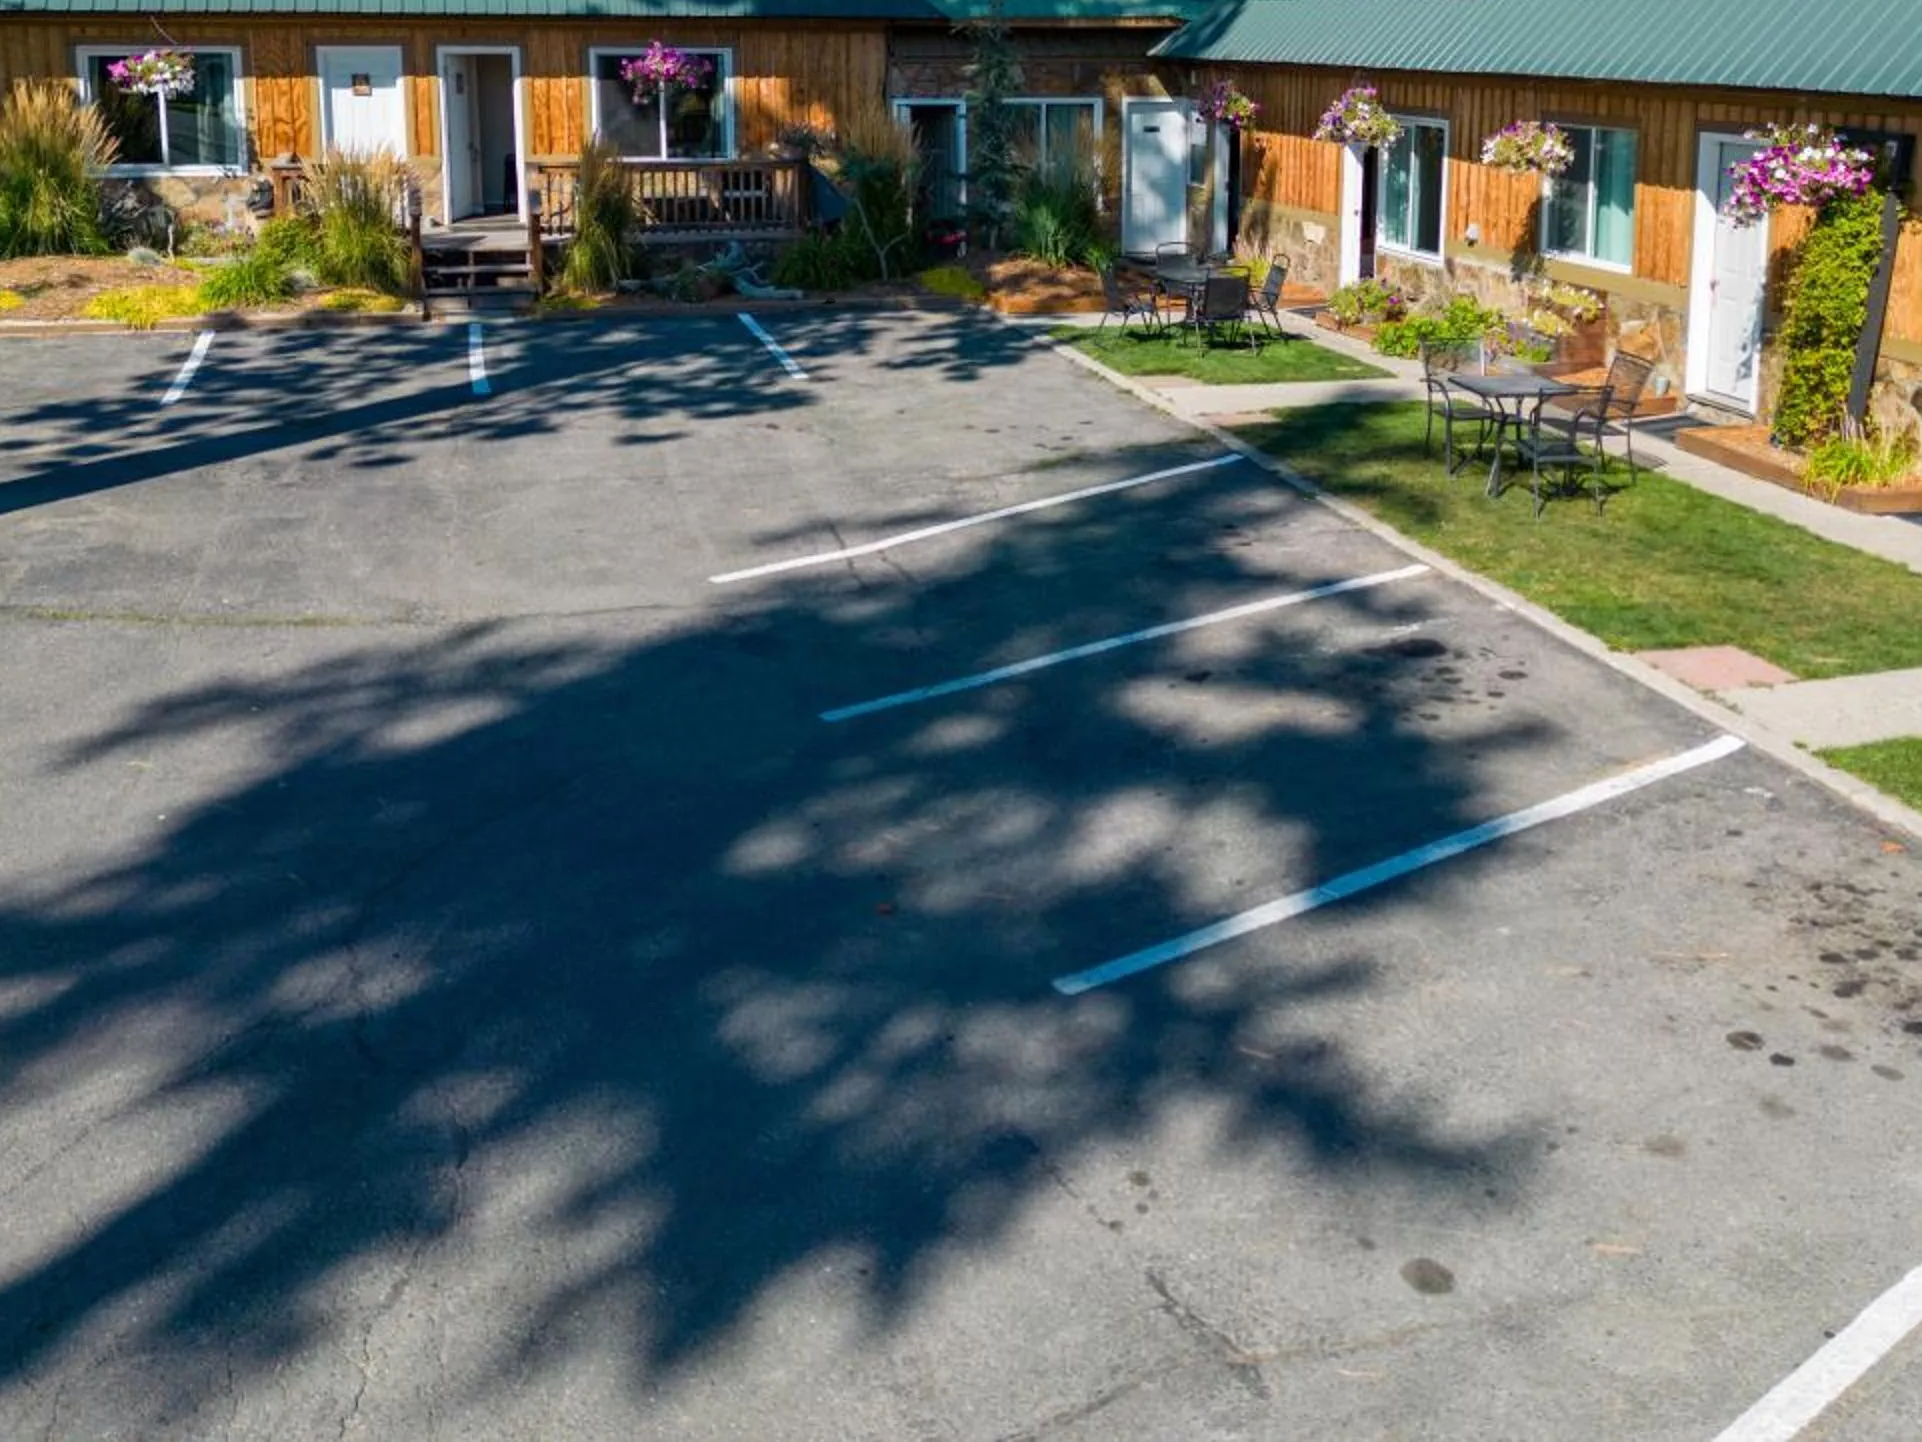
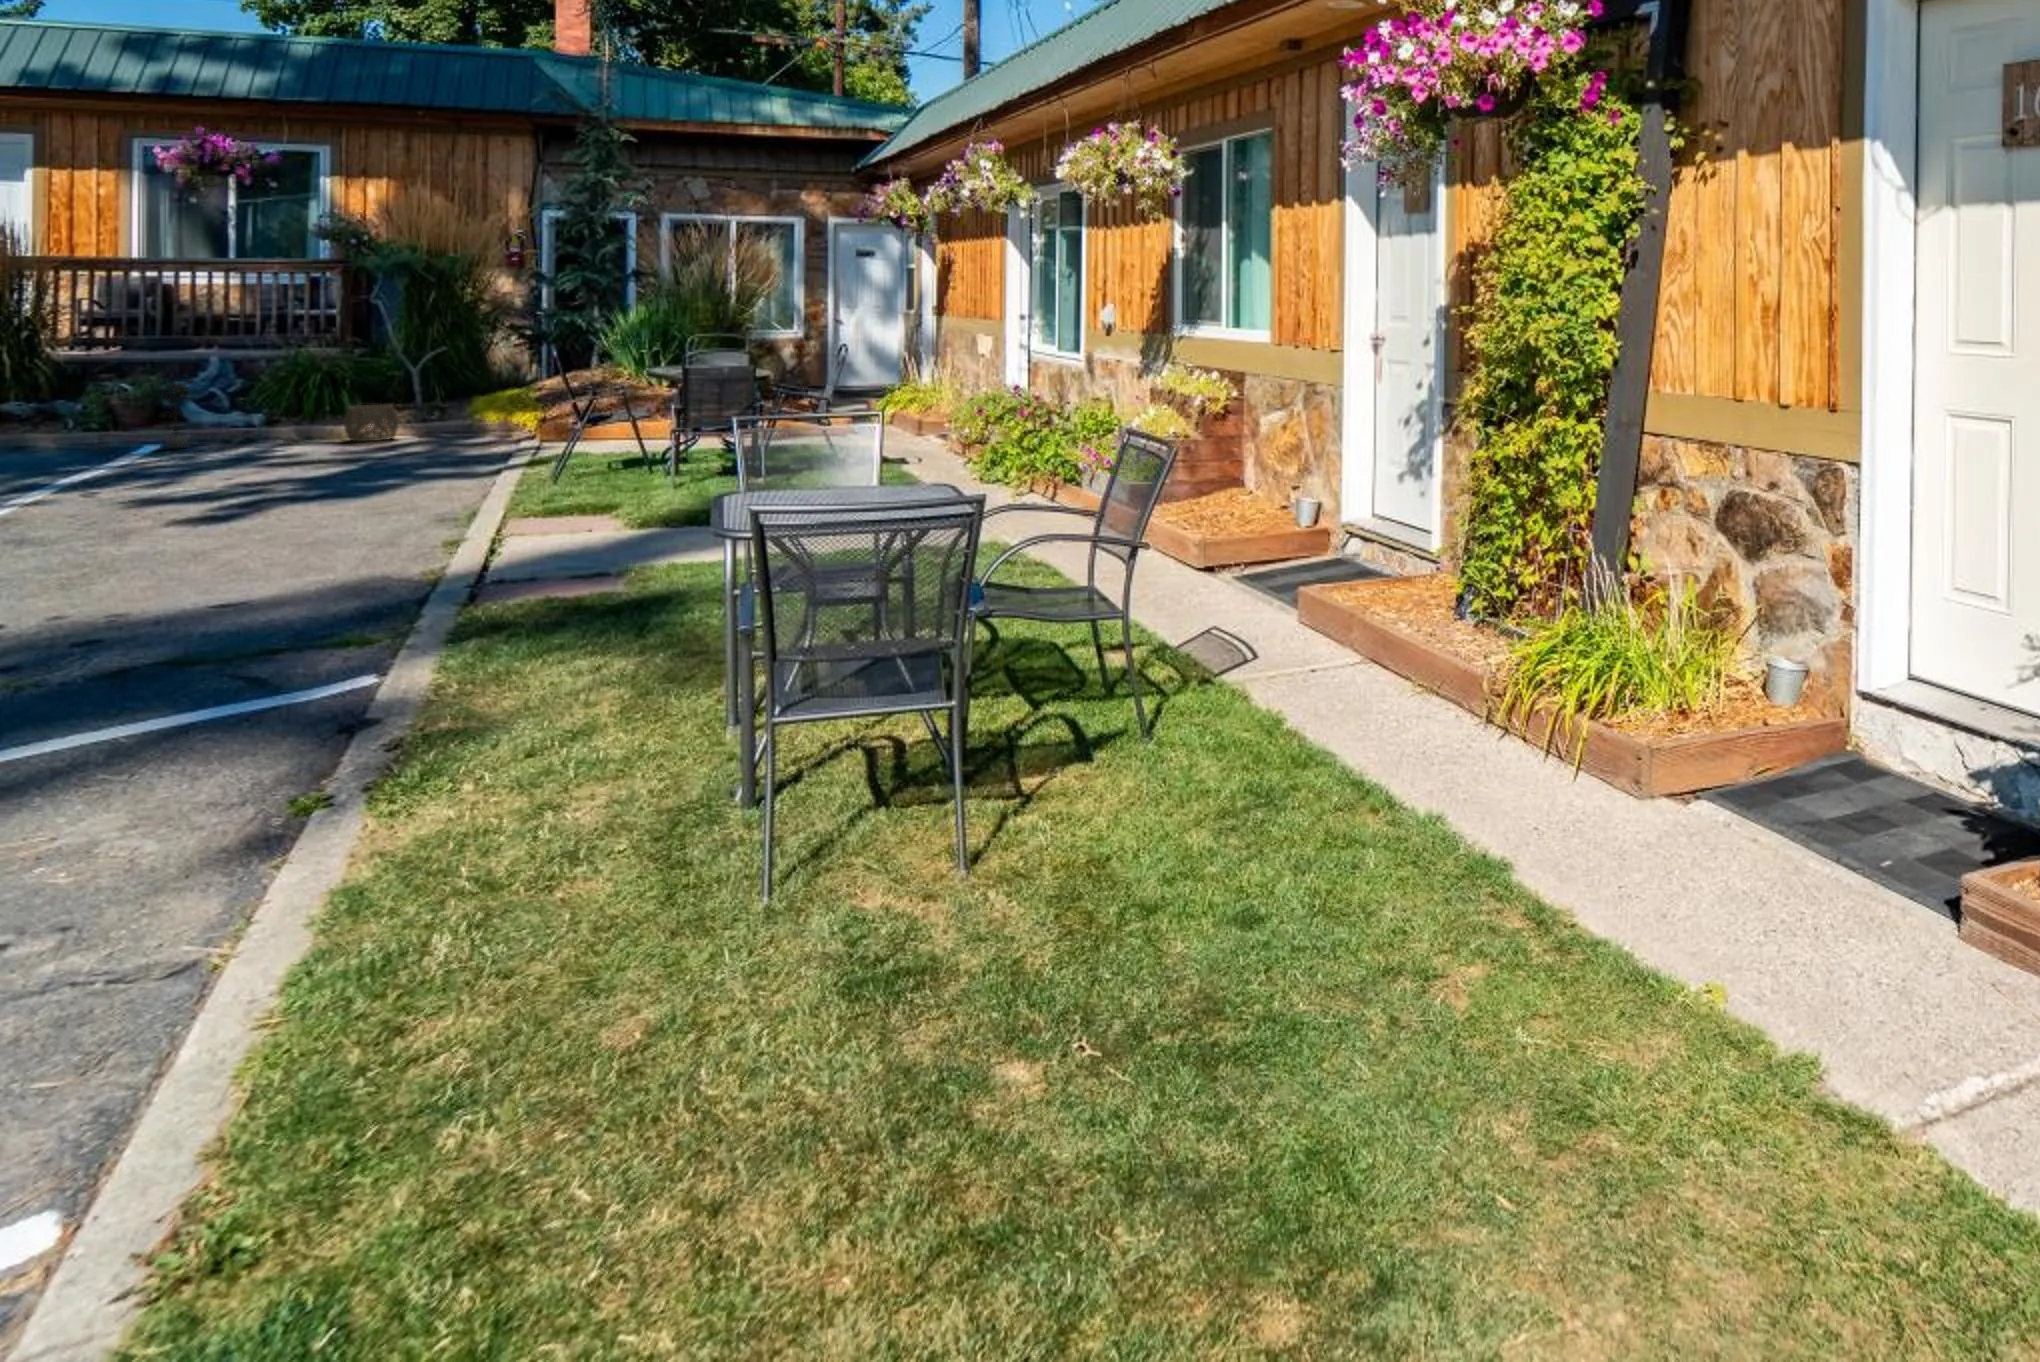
woven basket: none [911,274,940,300] -> present [344,404,399,441]

